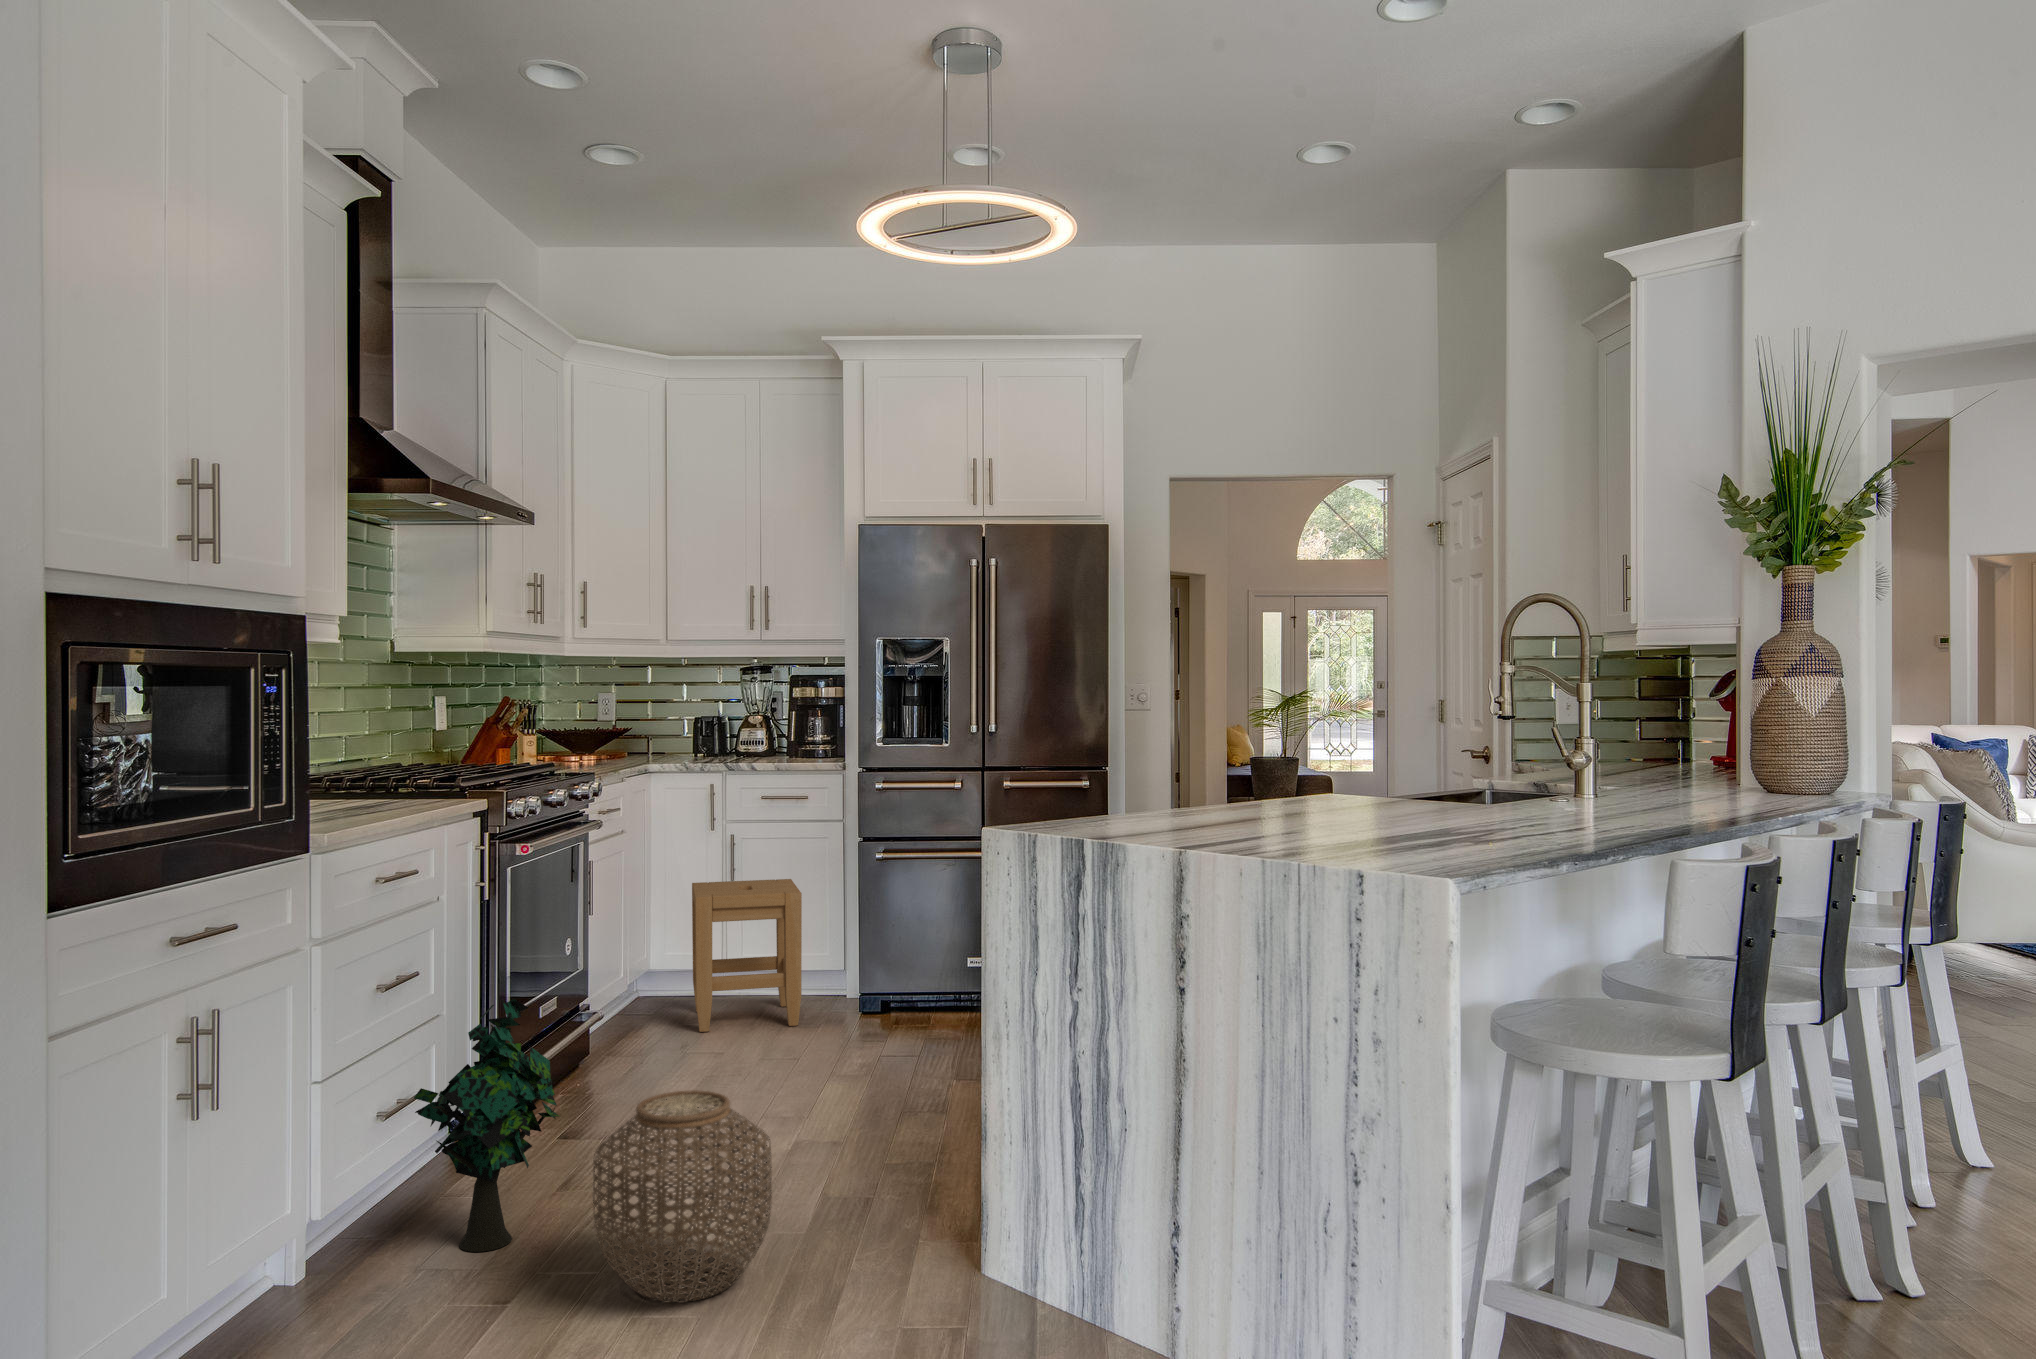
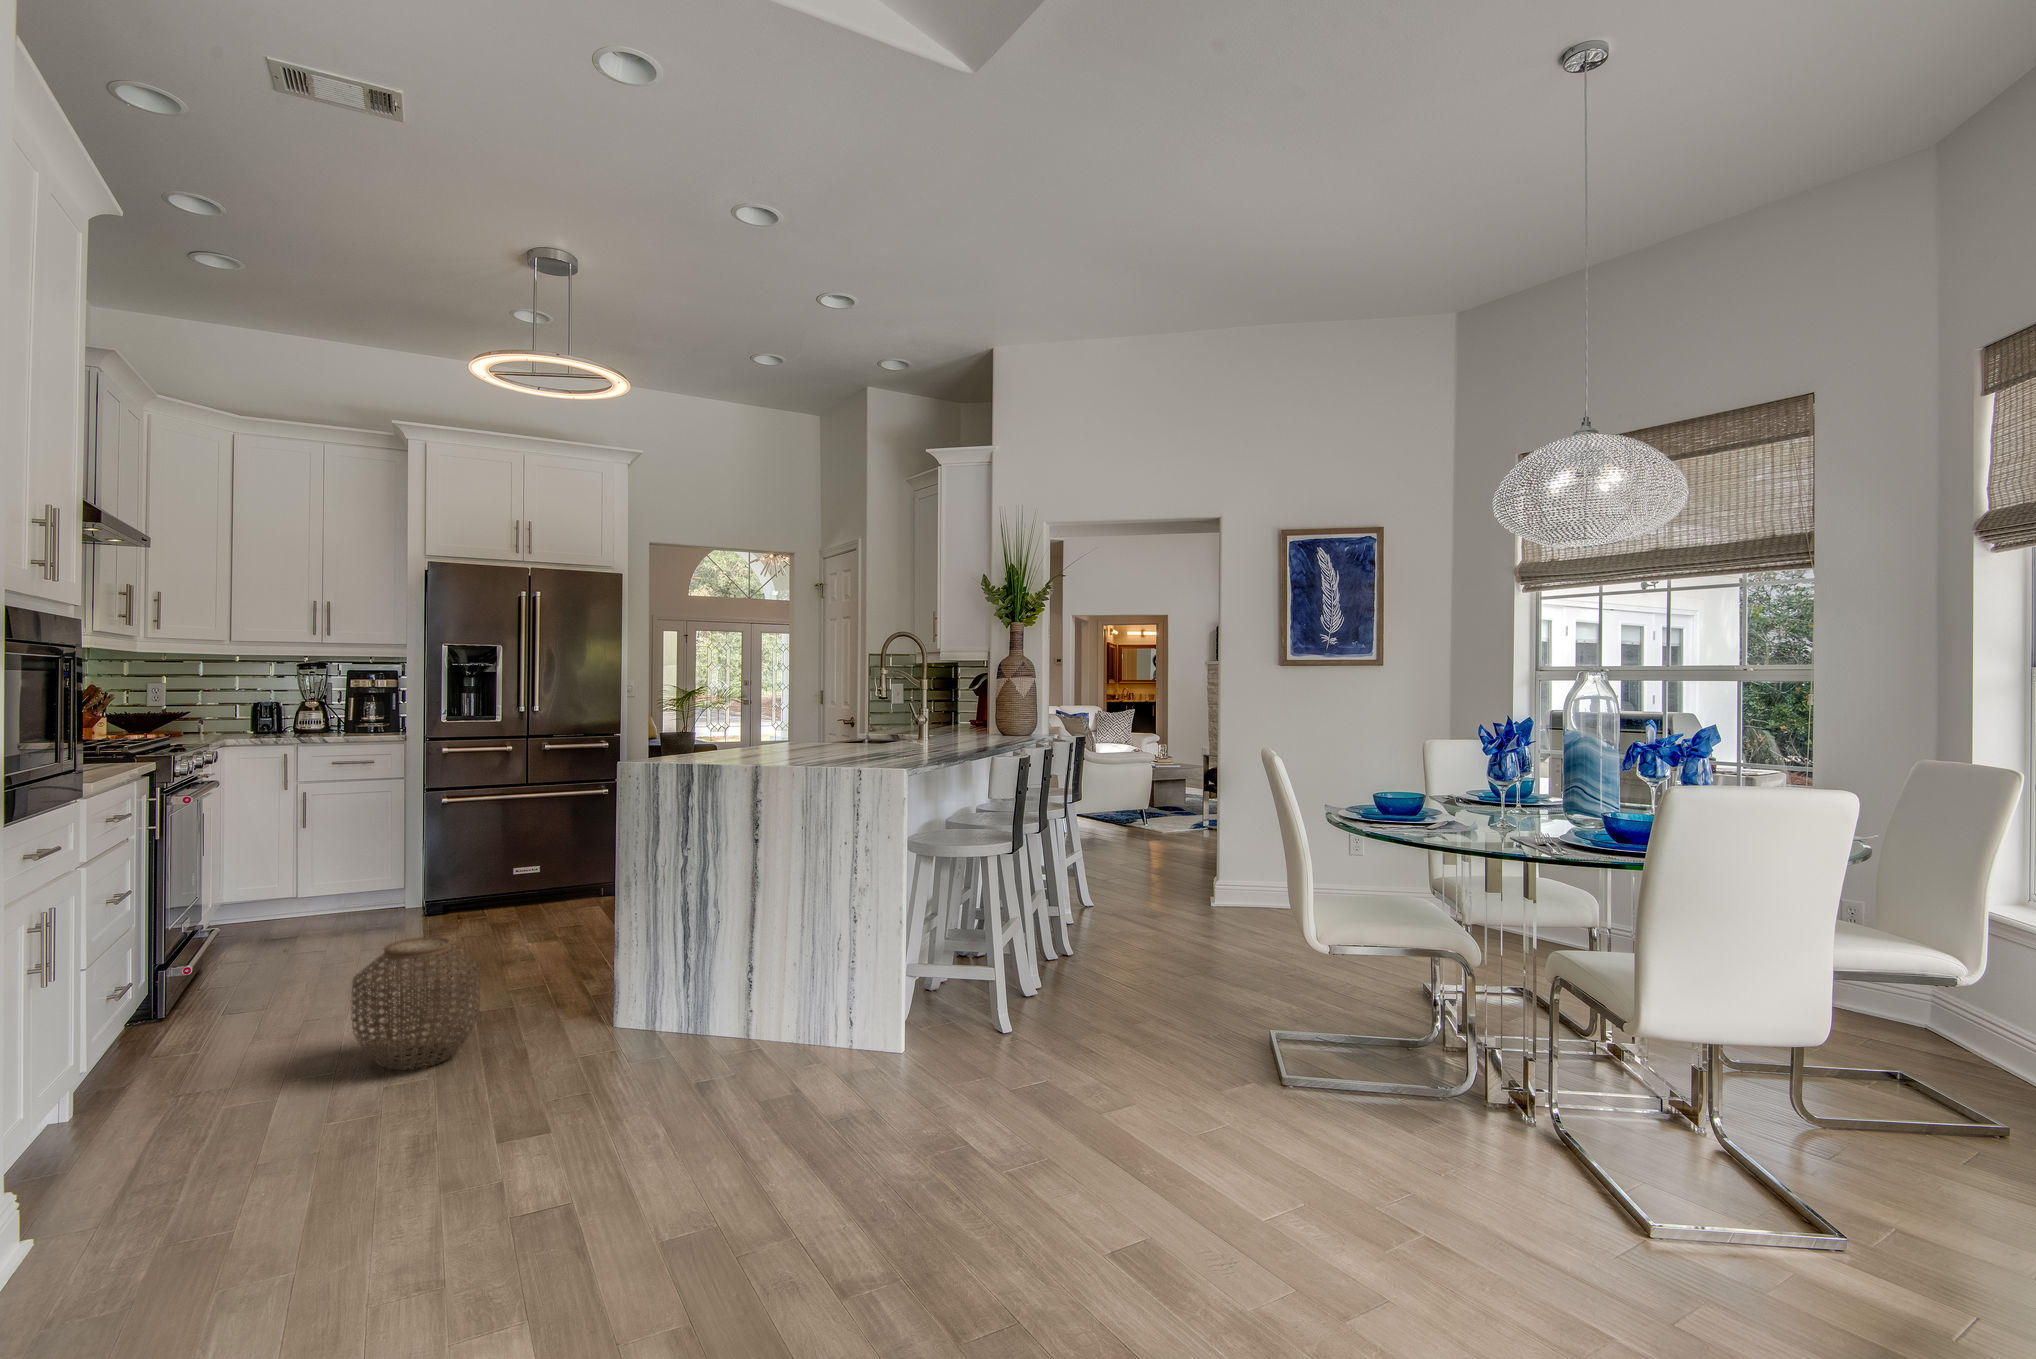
stool: present [692,879,802,1032] -> none [274,822,382,939]
decorative plant: present [414,999,560,1252] -> none [172,894,293,1073]

